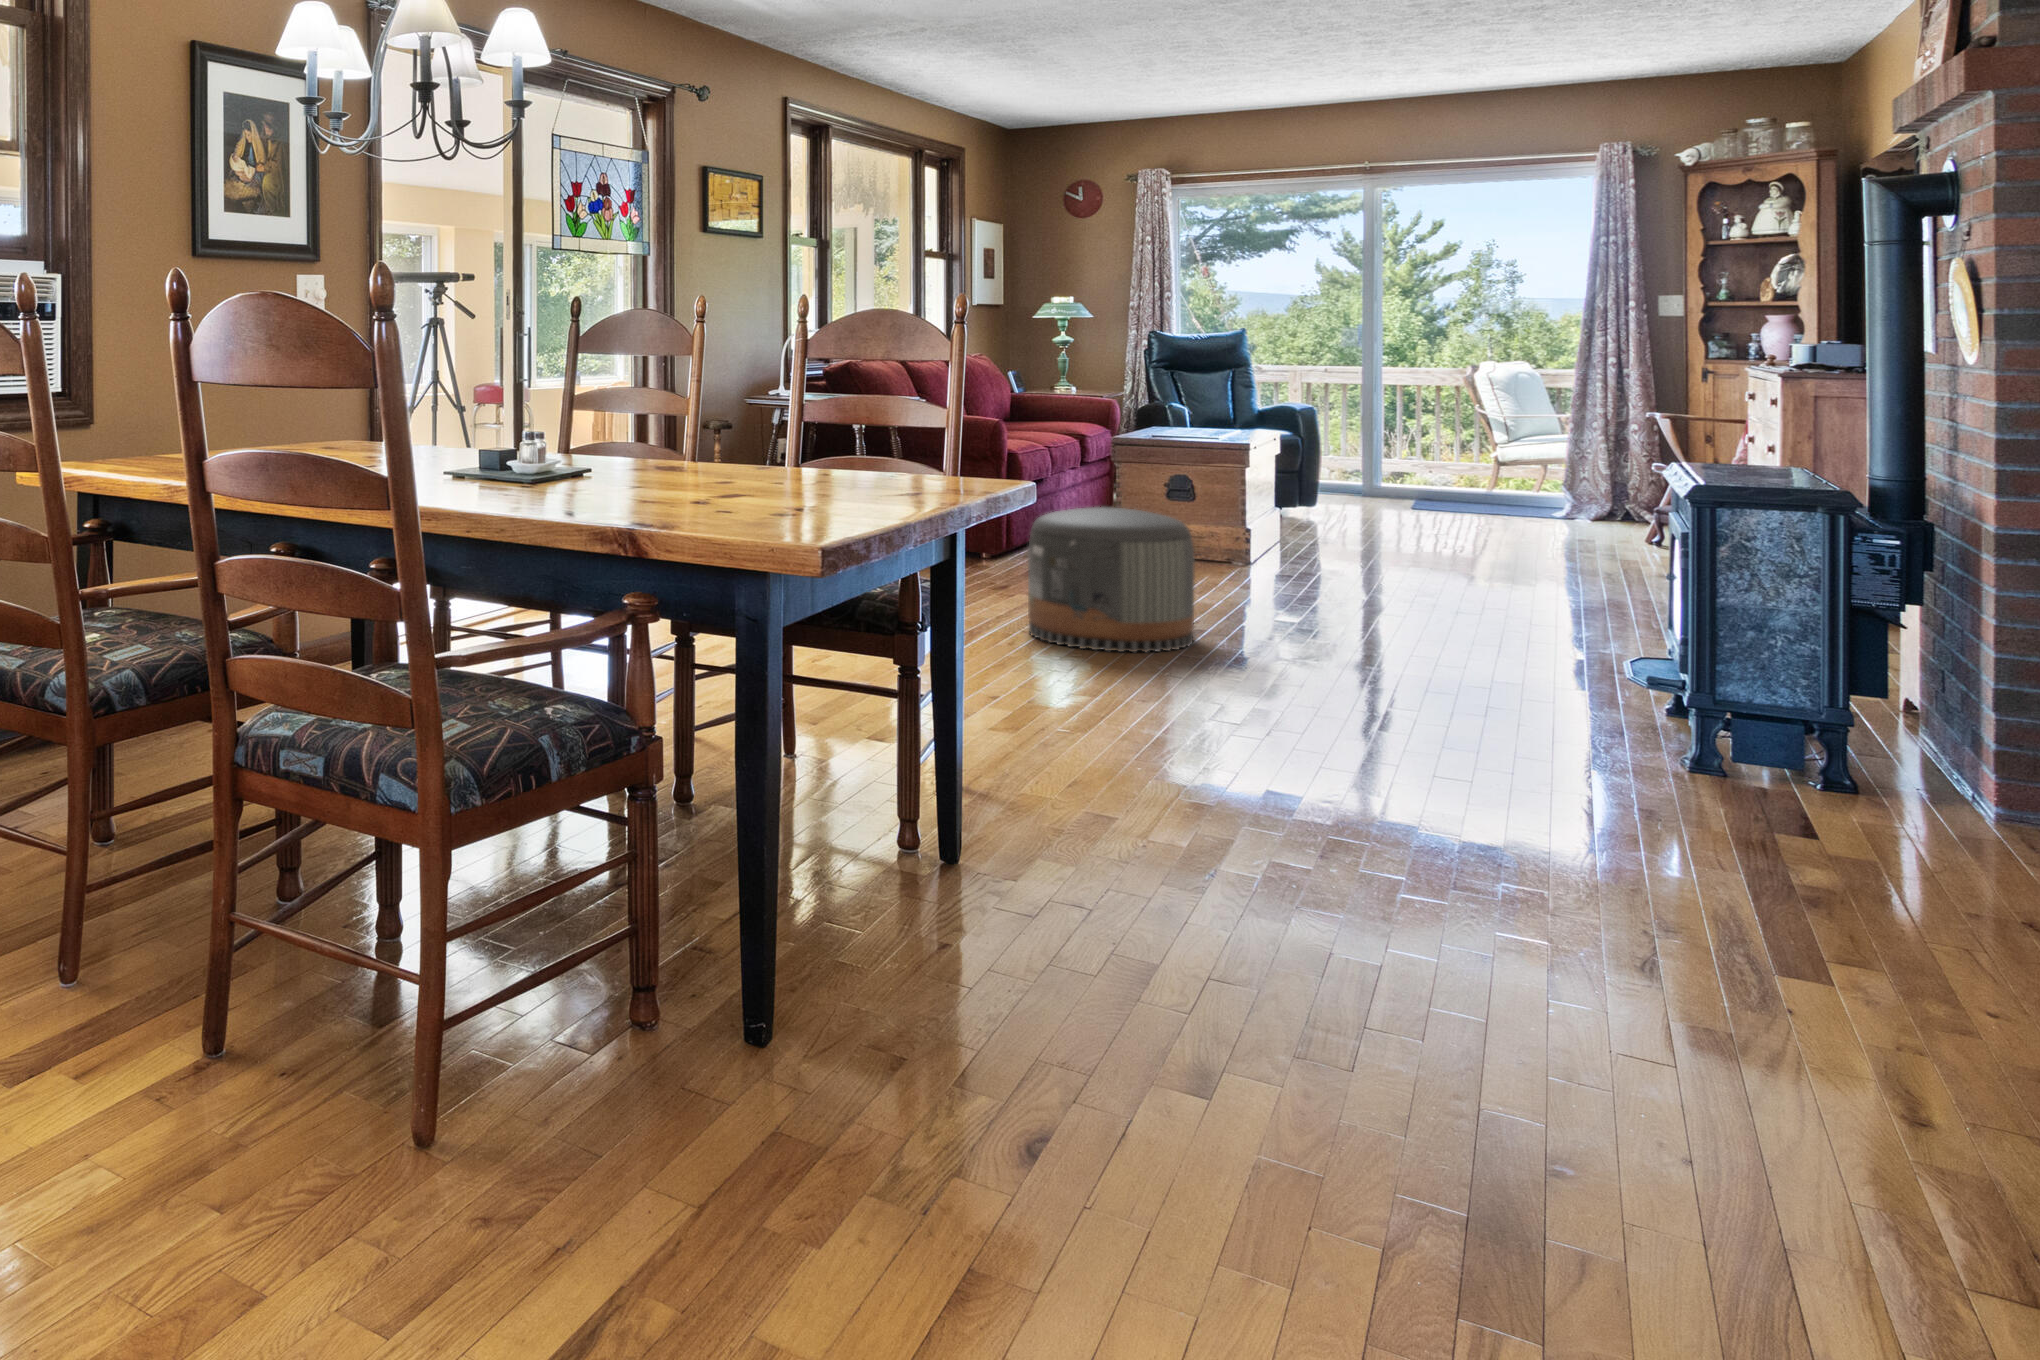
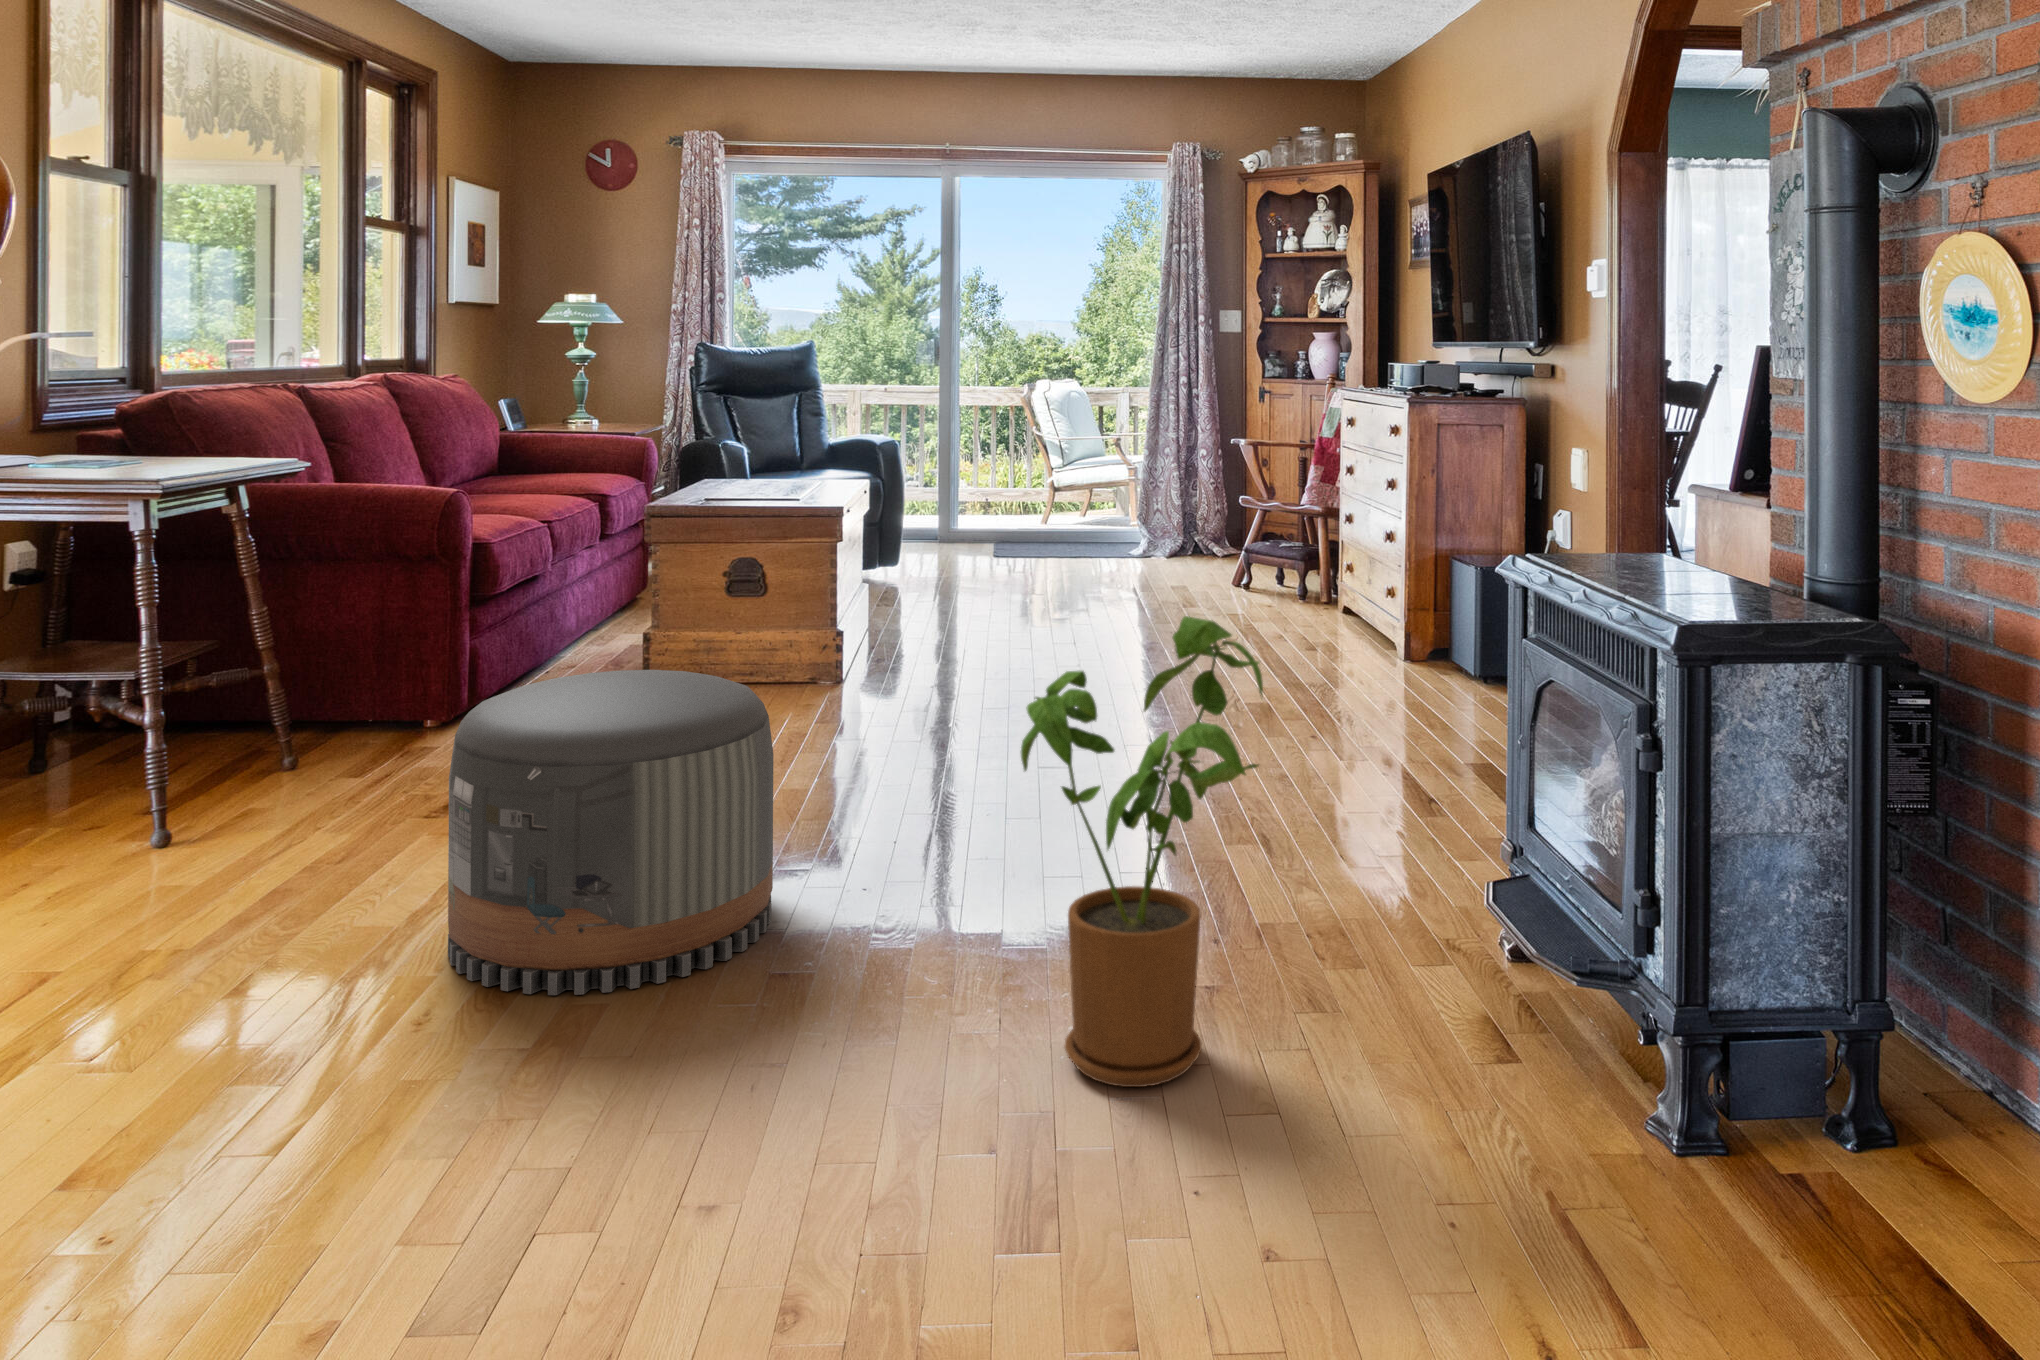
house plant: none [1322,478,1469,709] -> present [1021,616,1263,1087]

